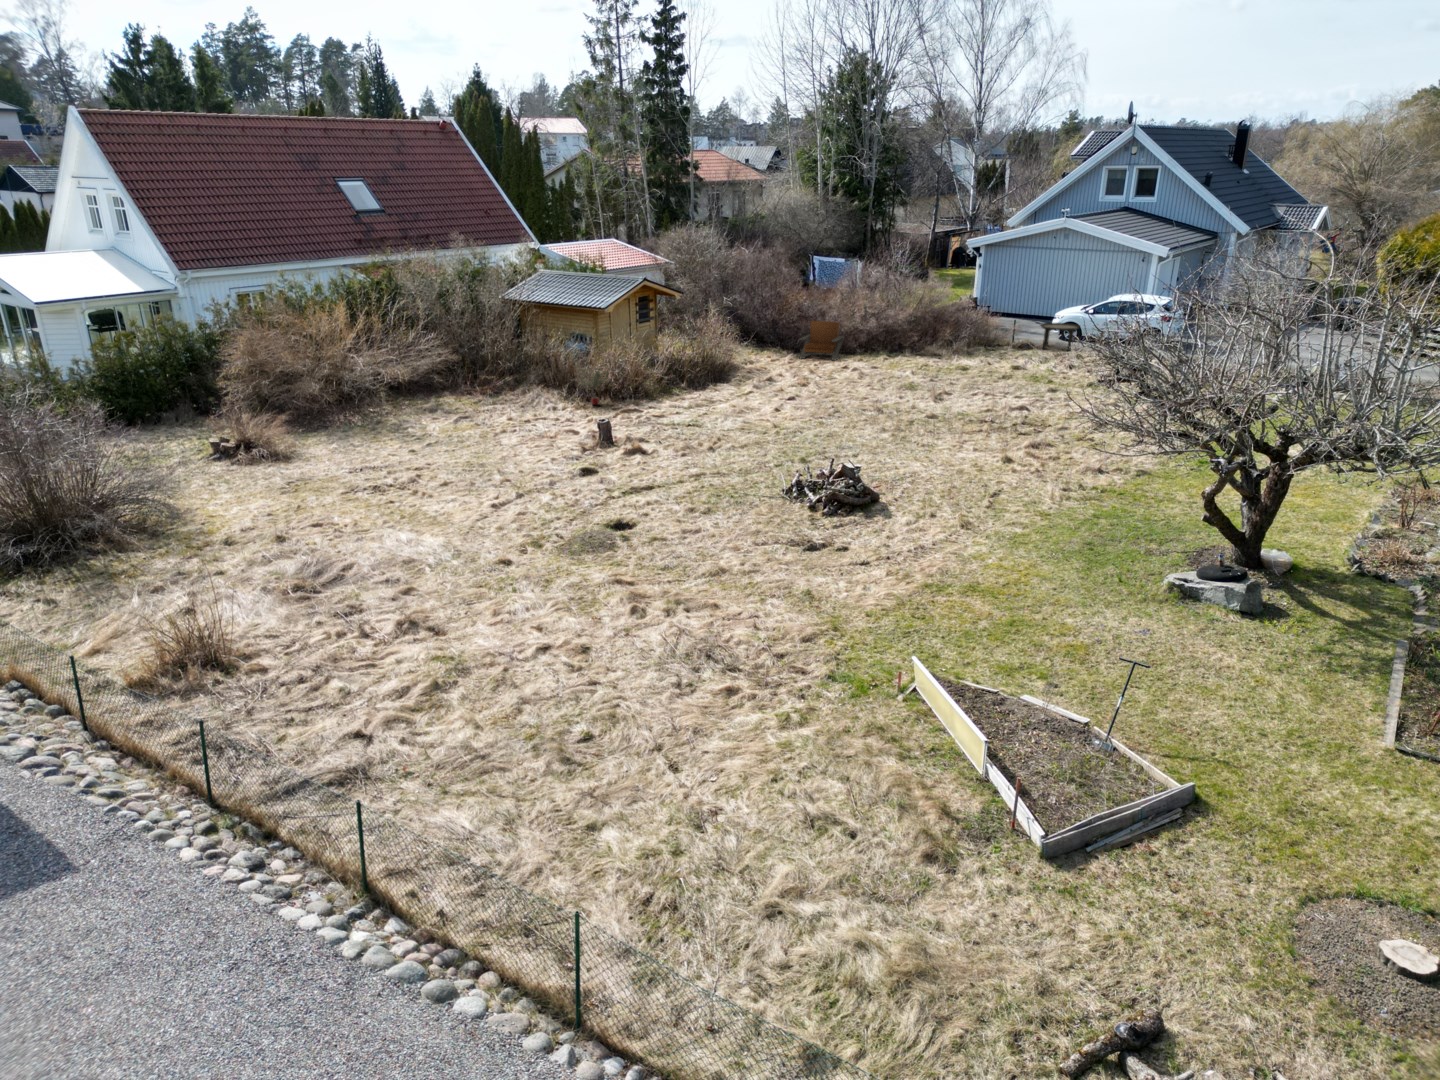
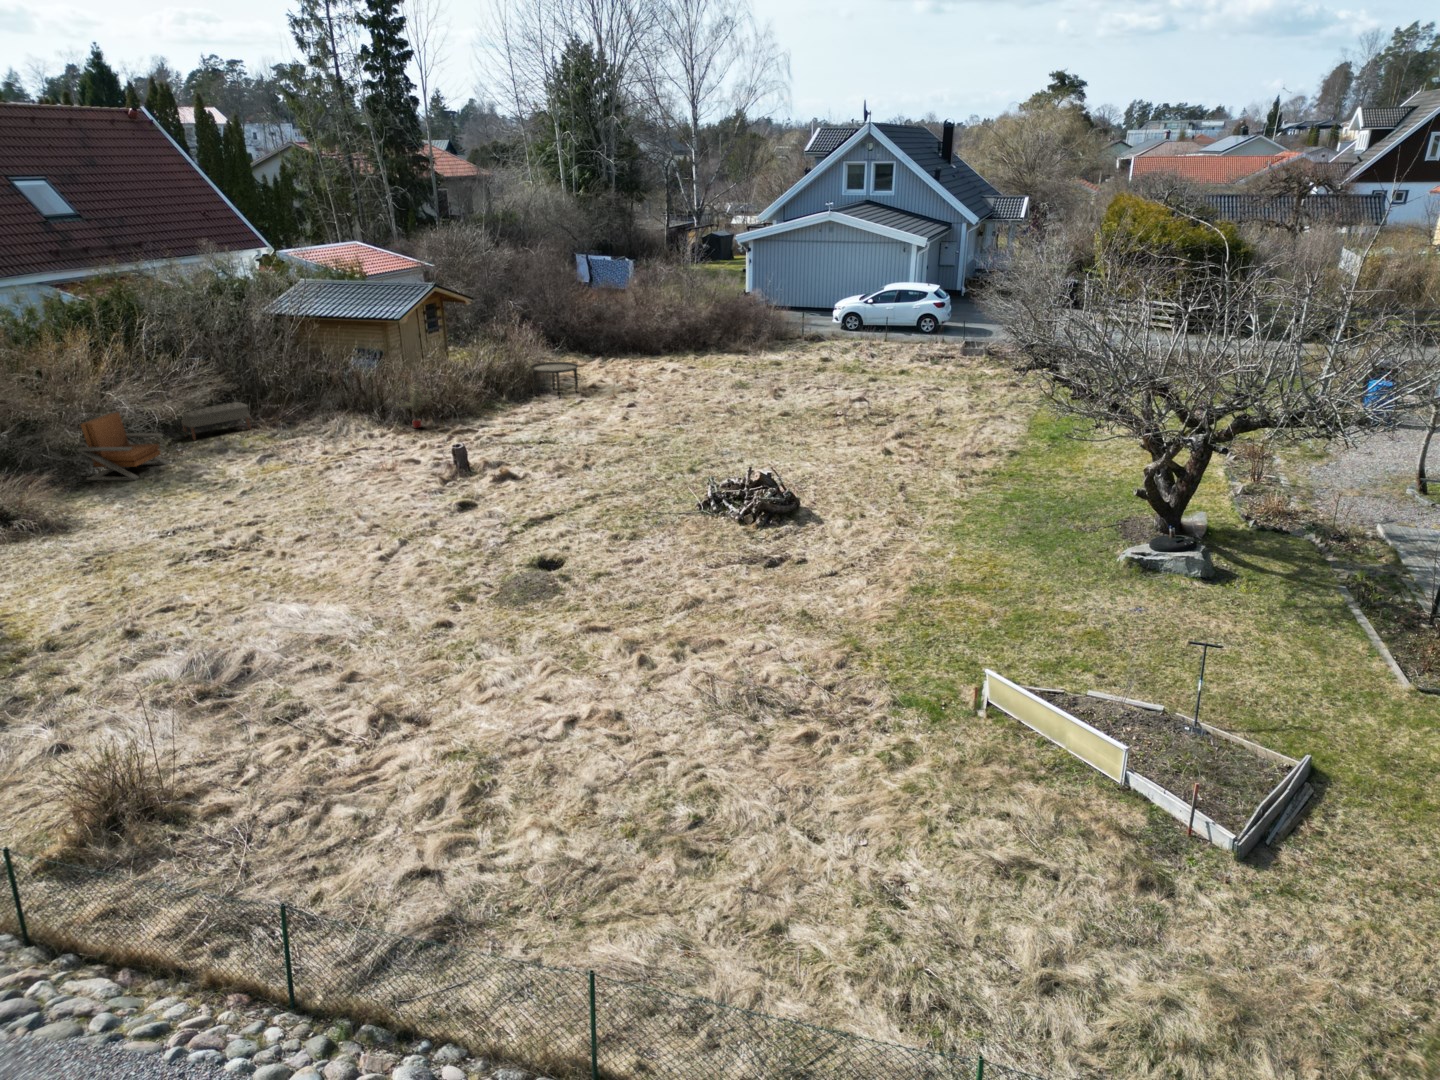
lounge chair: present [799,321,844,361] -> present [78,413,168,480]
round table: present [1040,323,1080,351] -> present [531,362,579,398]
bench: none [412,373,468,402] -> present [181,402,251,440]

